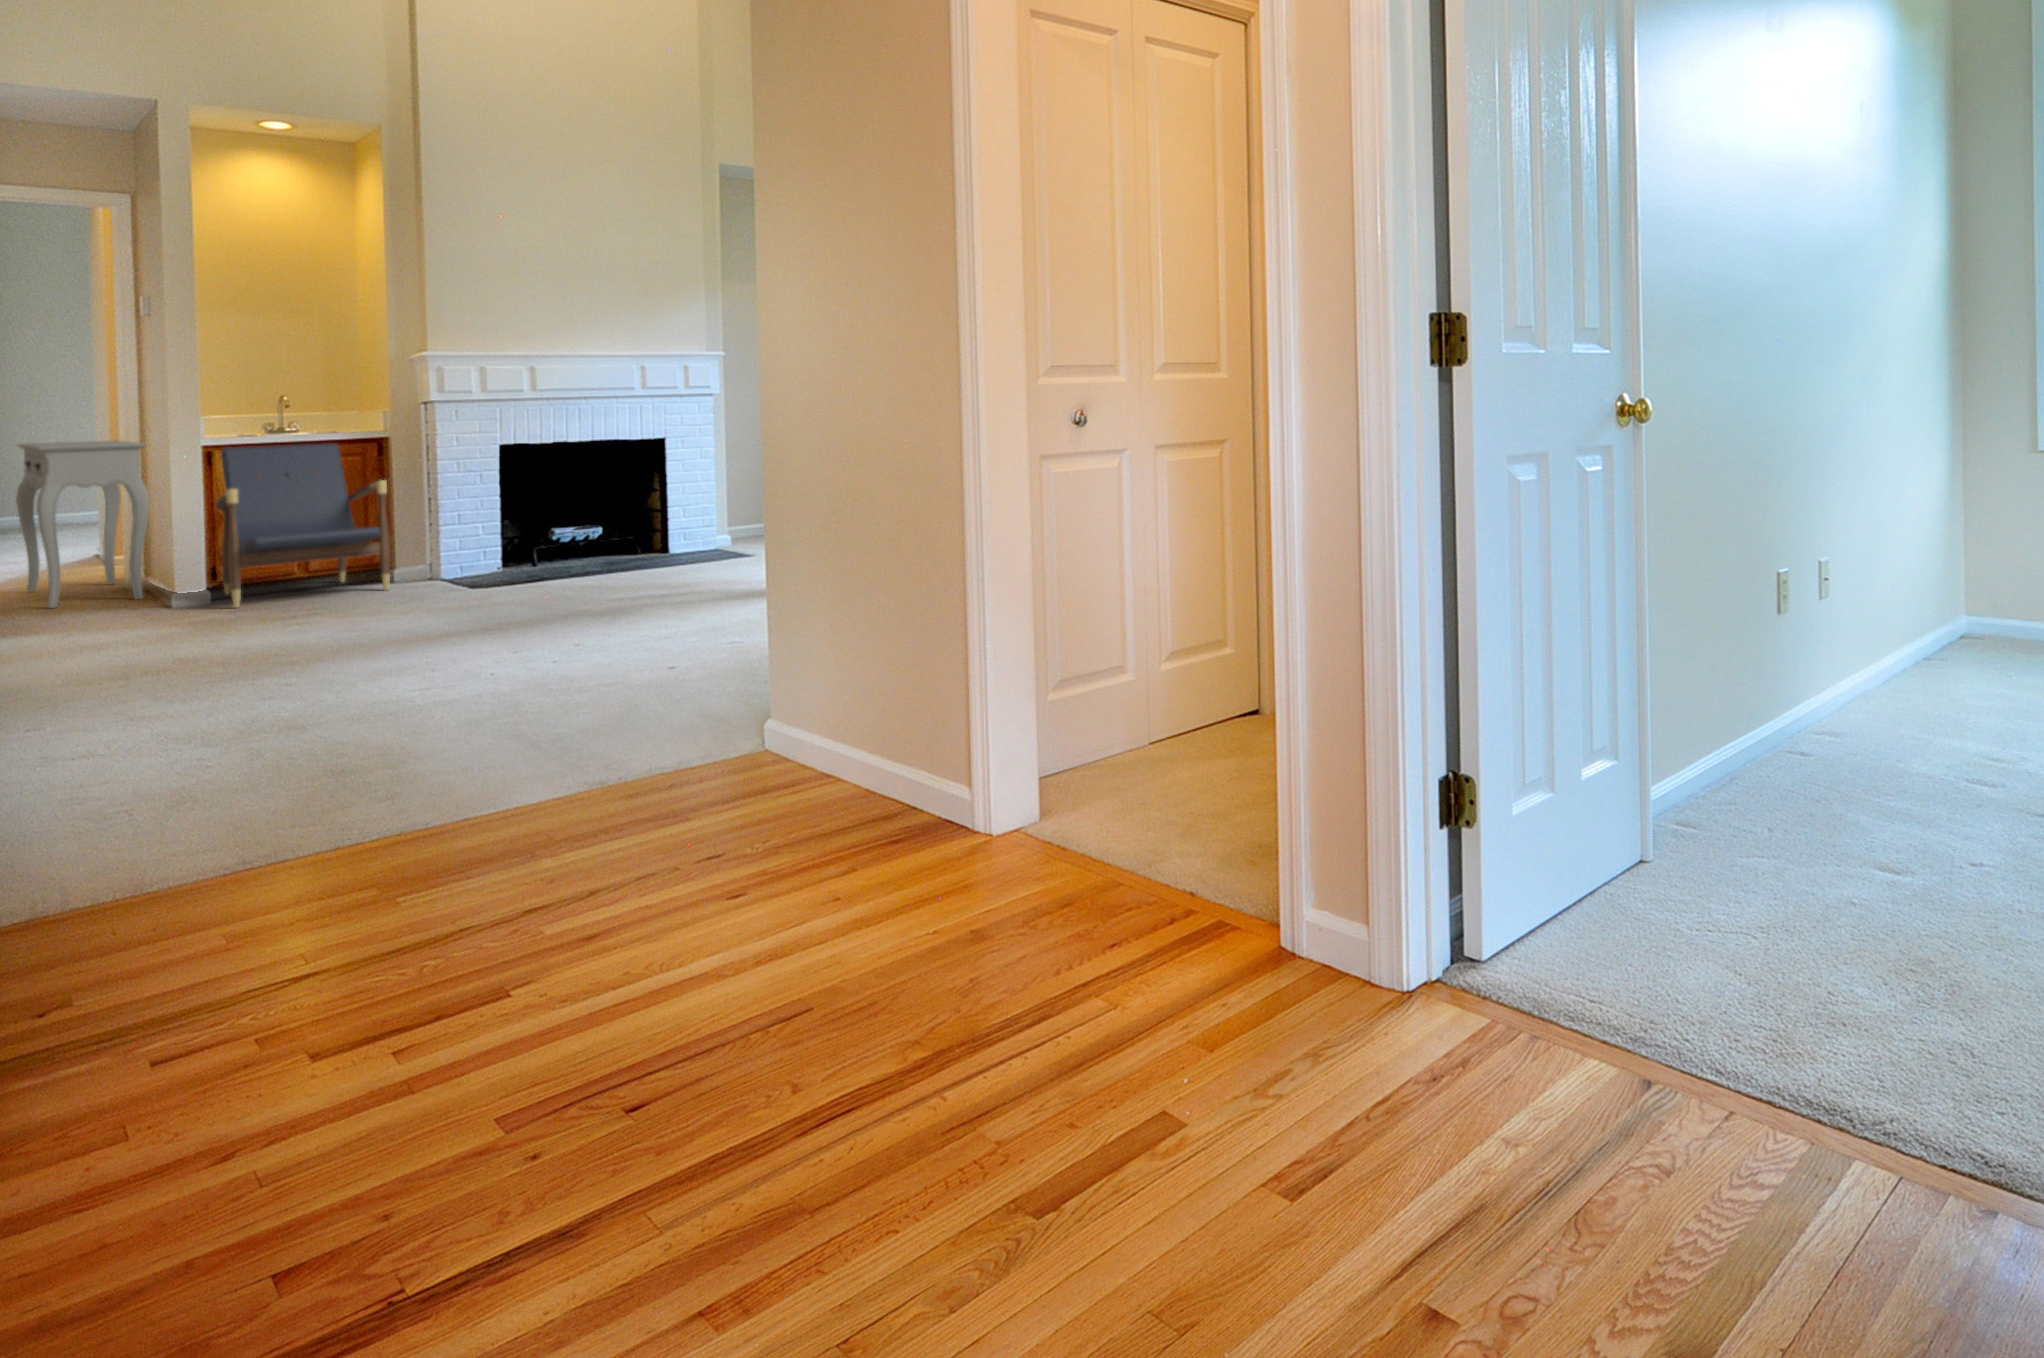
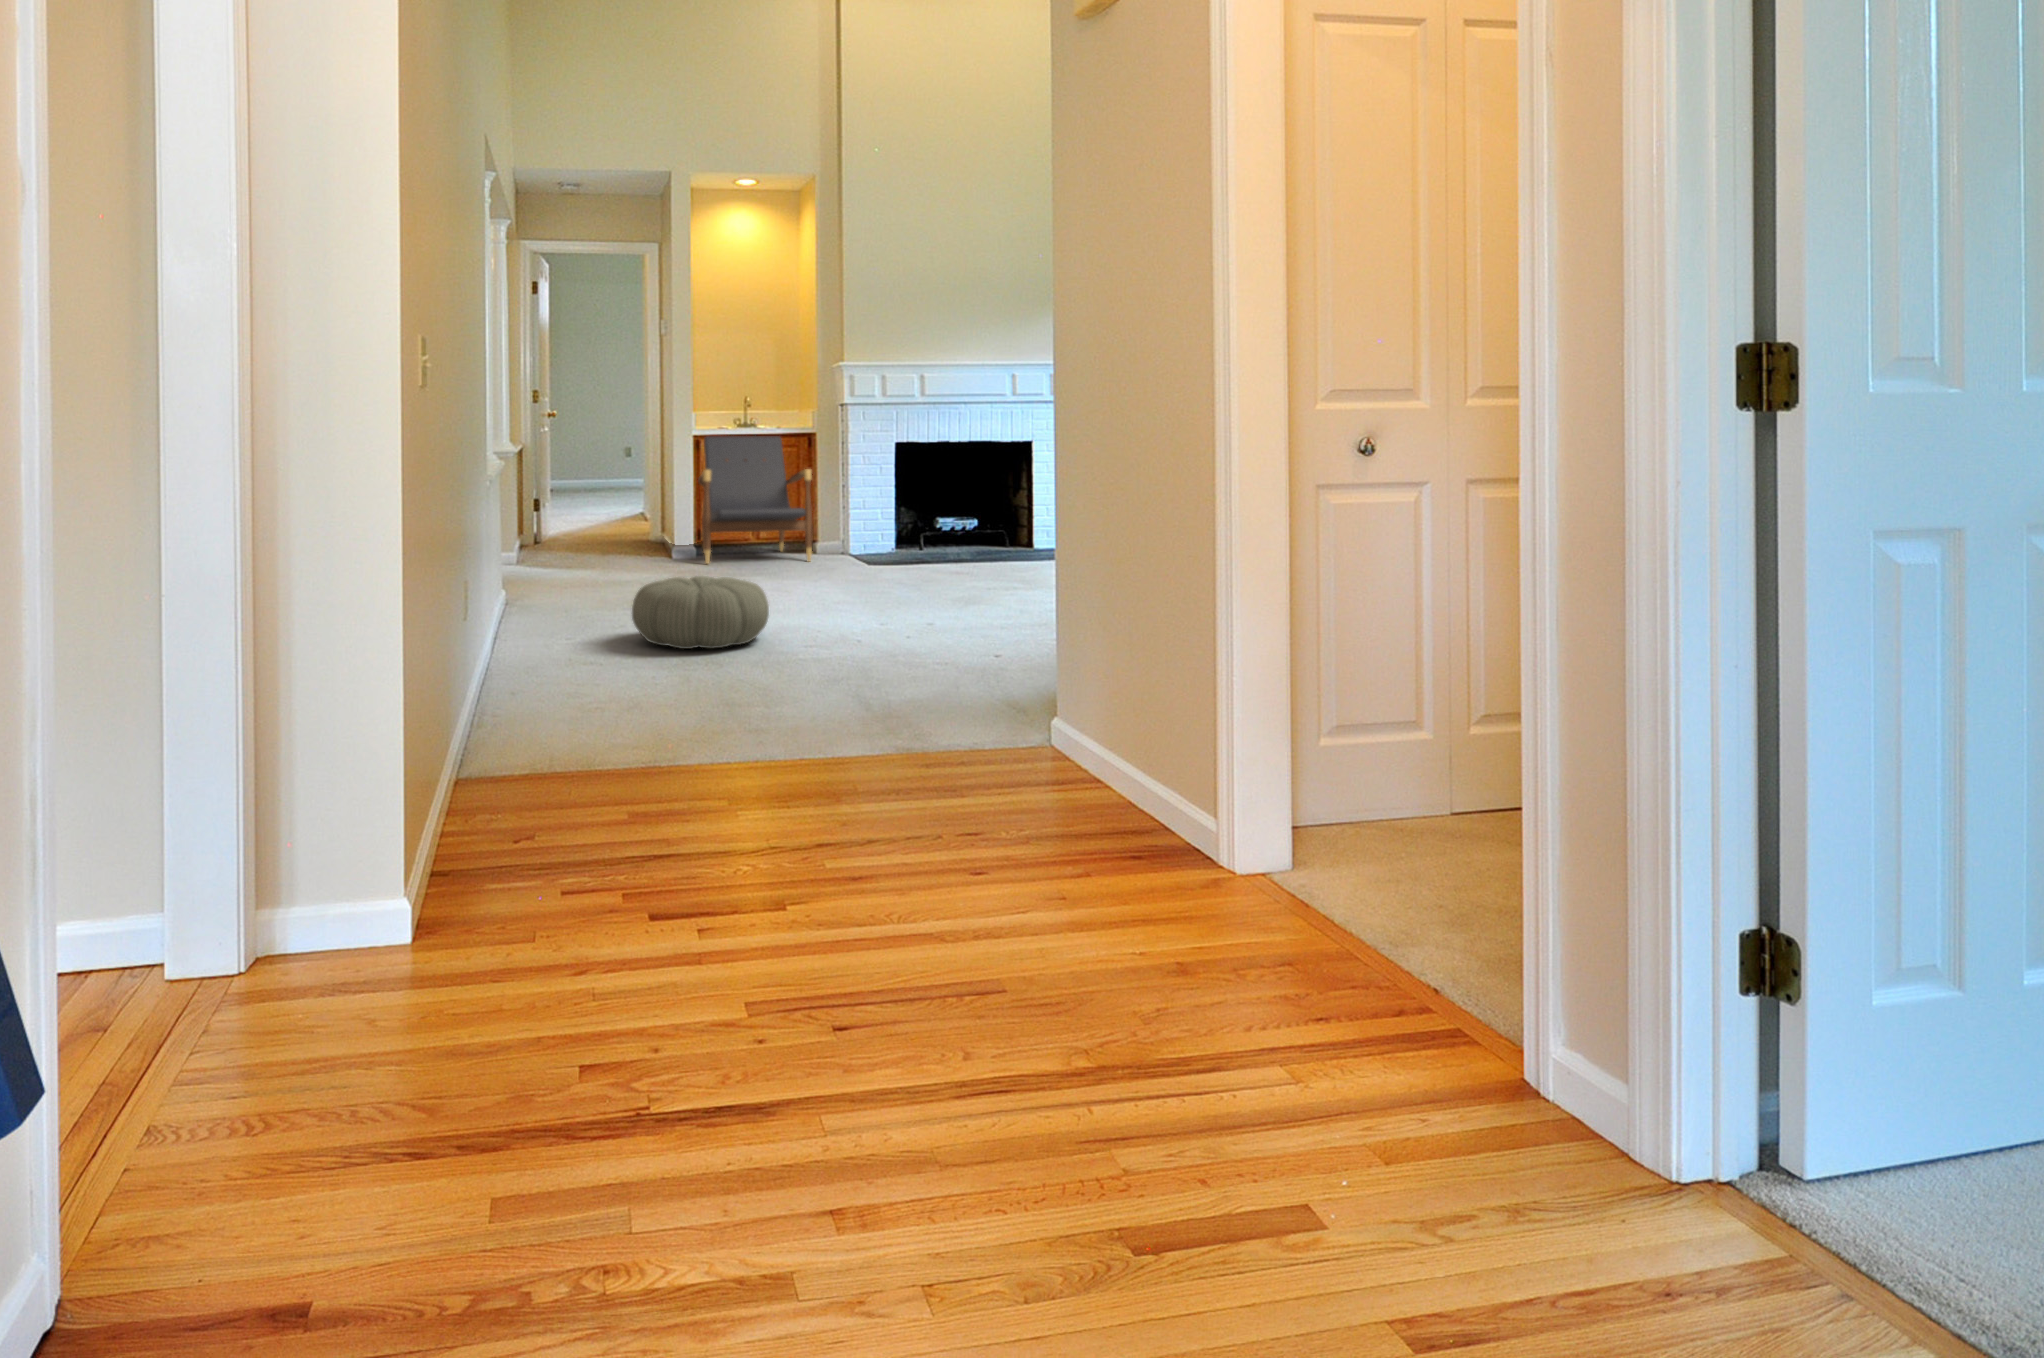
console table: present [16,441,150,609] -> none [586,427,660,552]
pouf: none [150,617,363,714] -> present [632,576,769,649]

